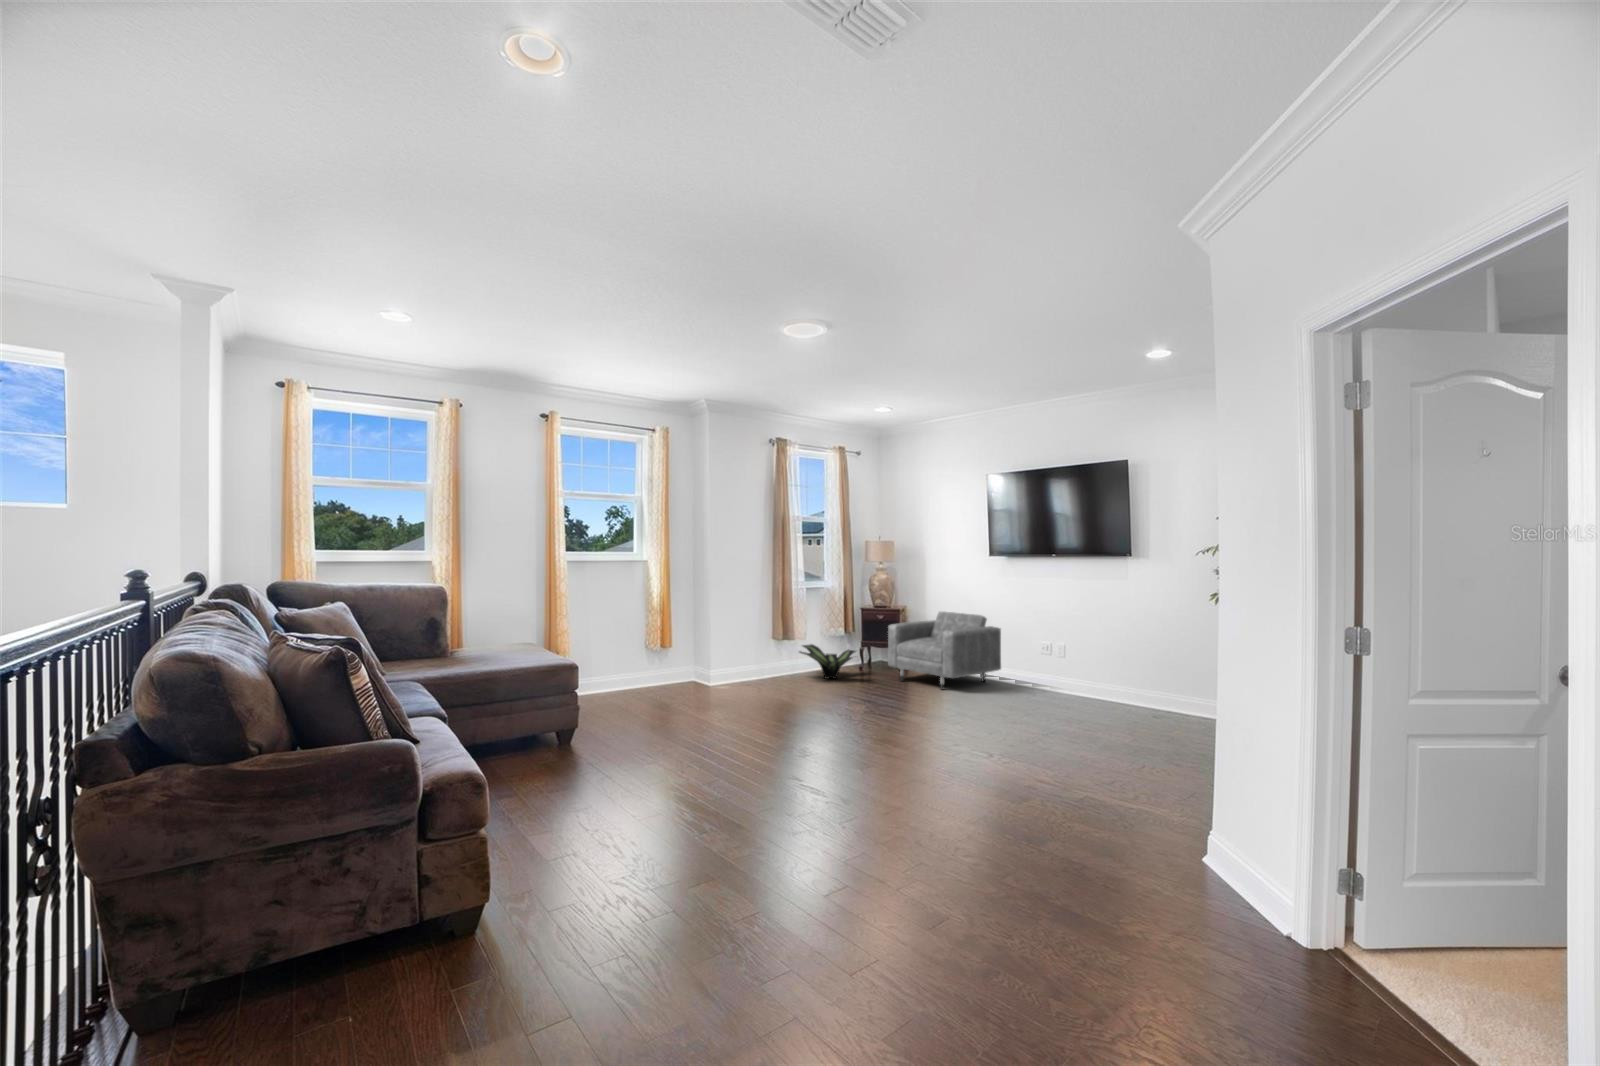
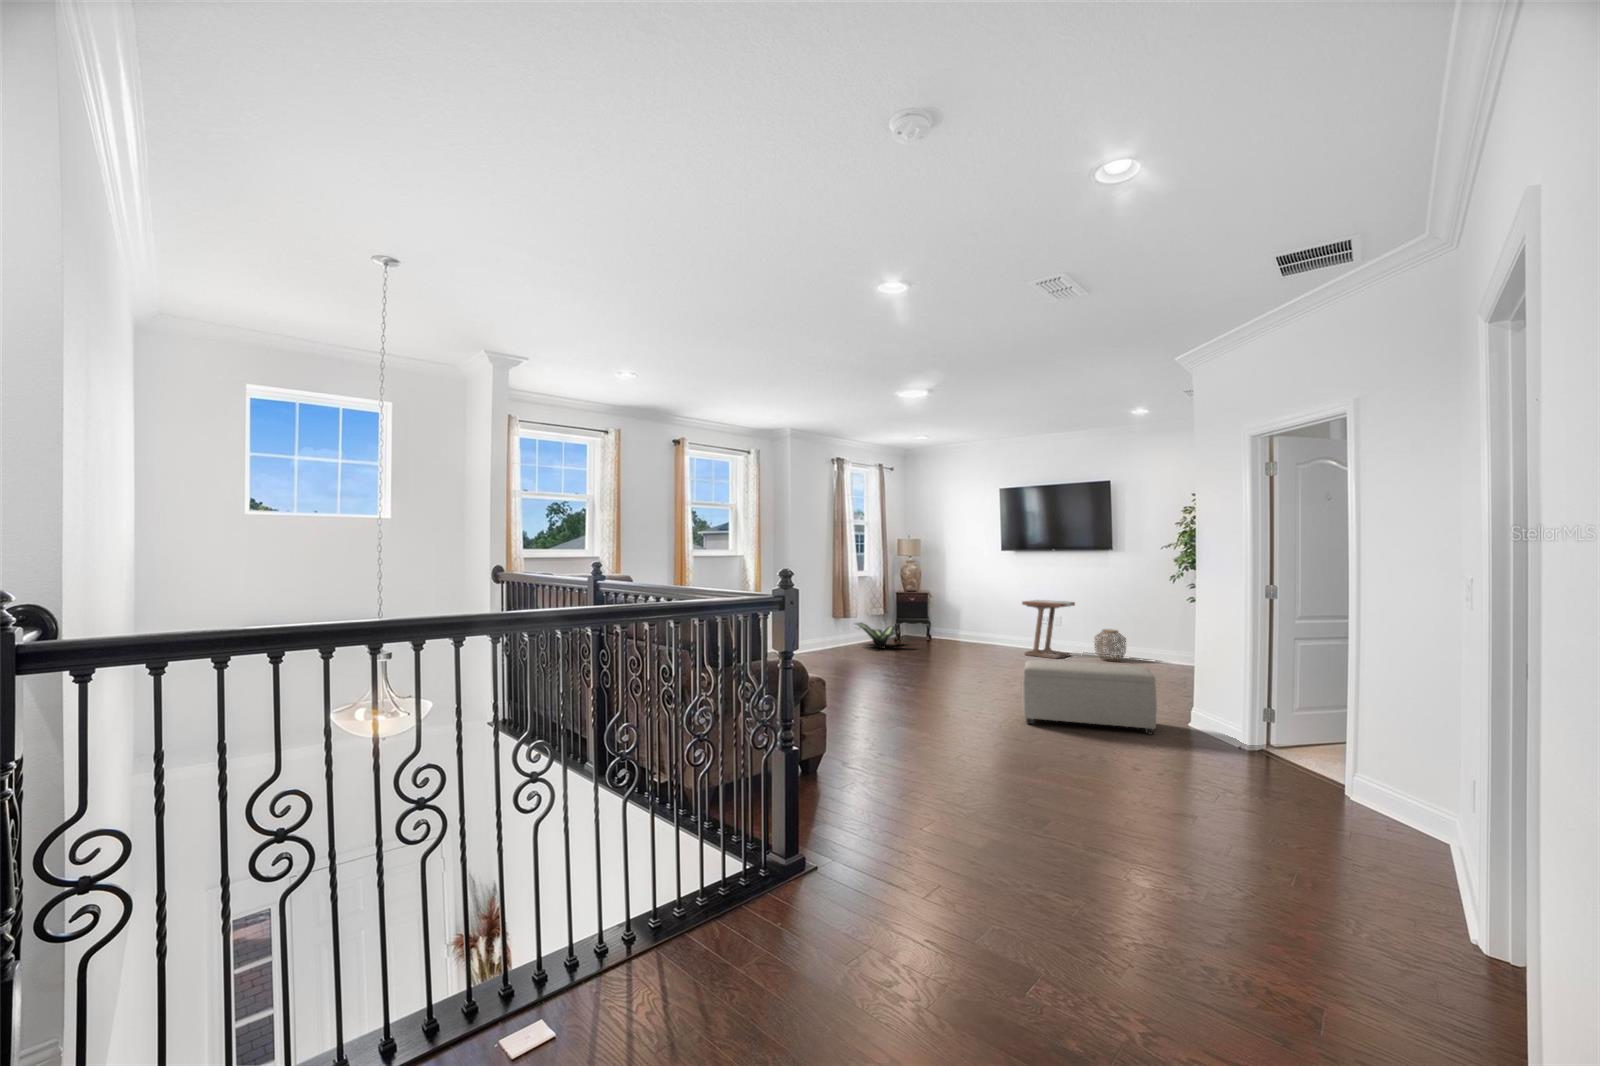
armchair: present [888,612,1001,690] -> none [925,594,1012,653]
side table: none [1008,622,1089,707] -> present [1022,600,1075,659]
woven basket: none [1104,665,1148,711] -> present [1095,629,1126,662]
ottoman: none [920,729,1138,882] -> present [1023,660,1157,735]

